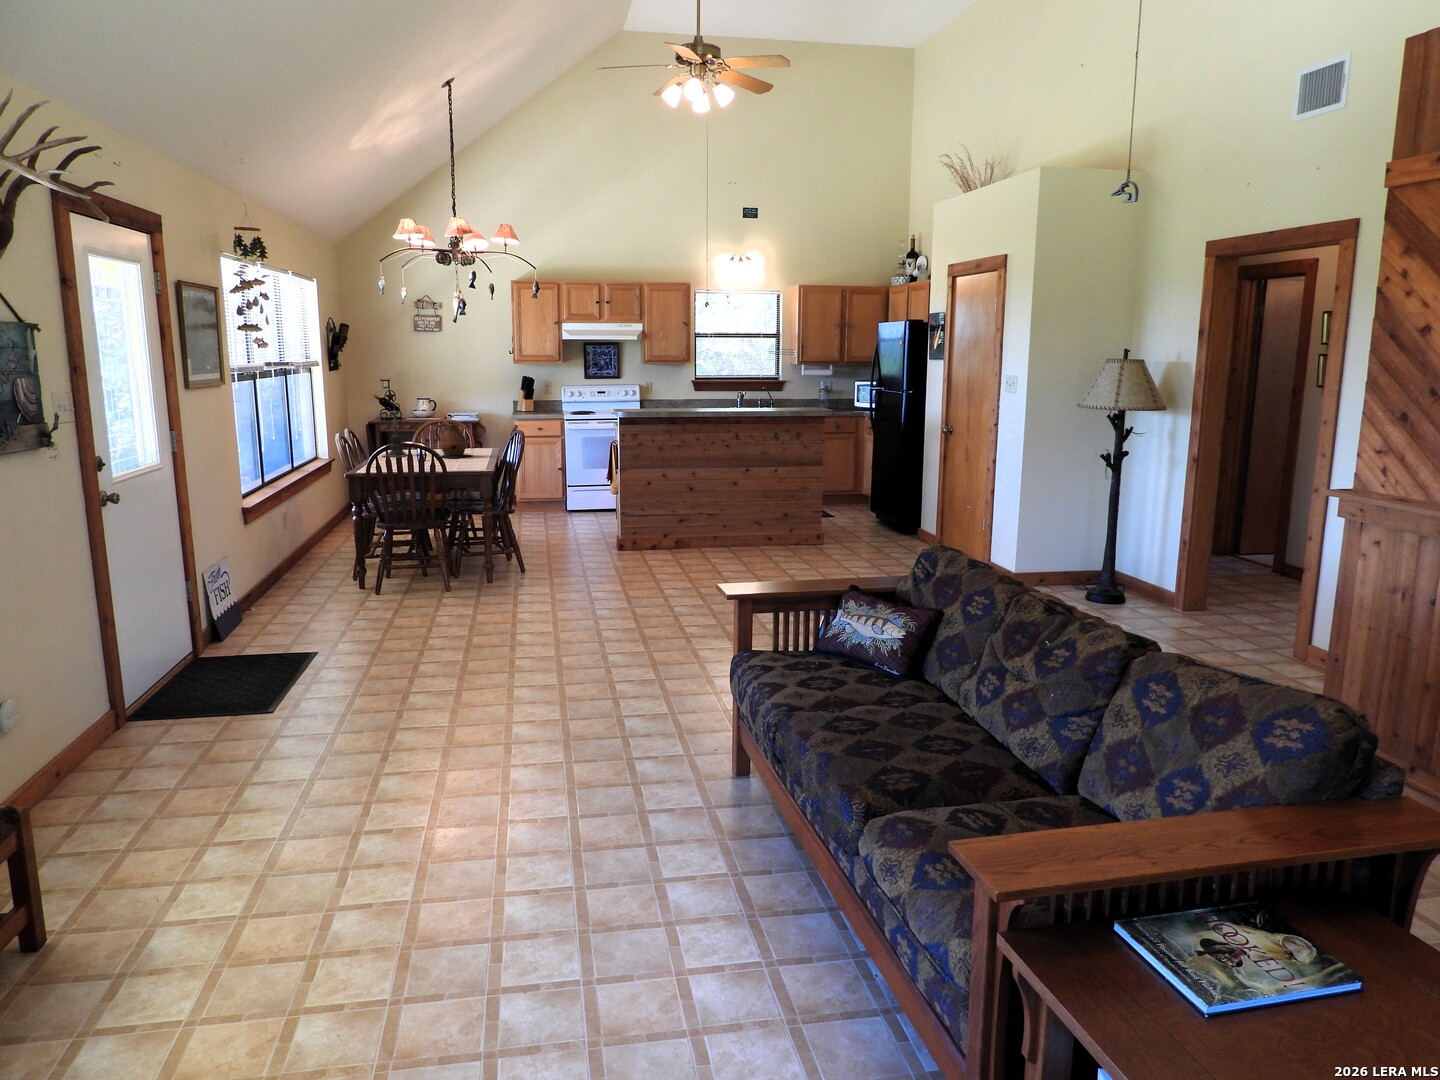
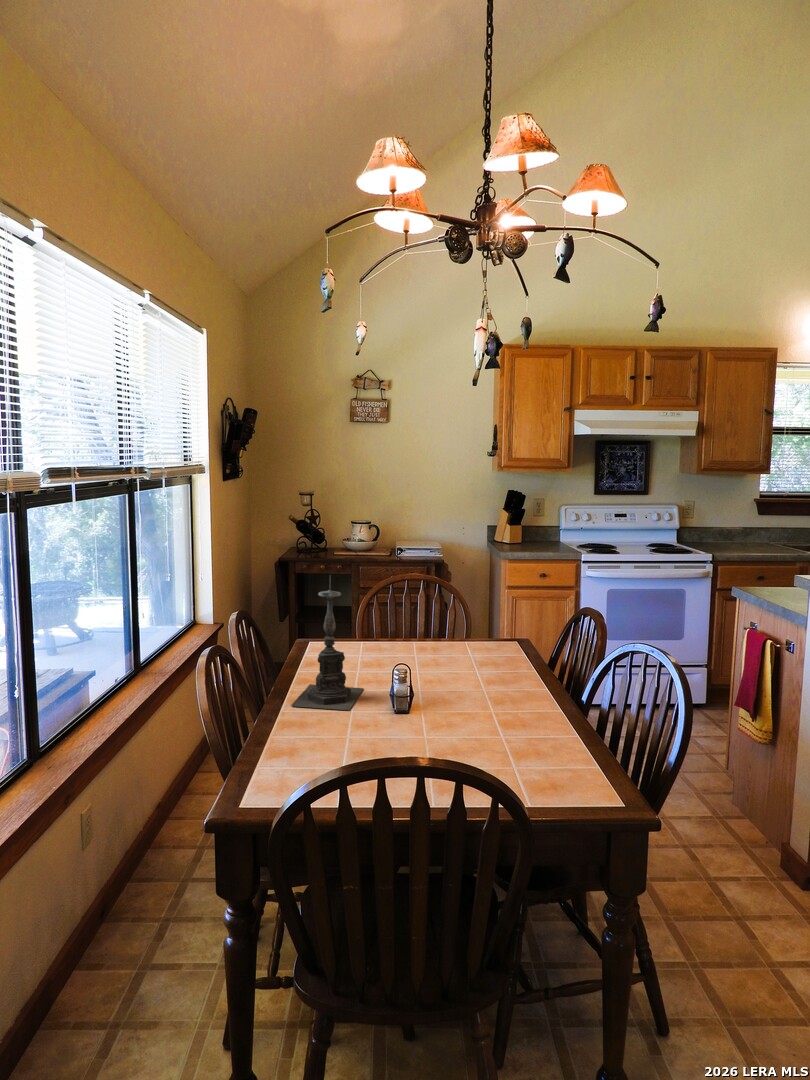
ceramic pitcher: present [435,420,473,458] -> none [432,621,523,735]

